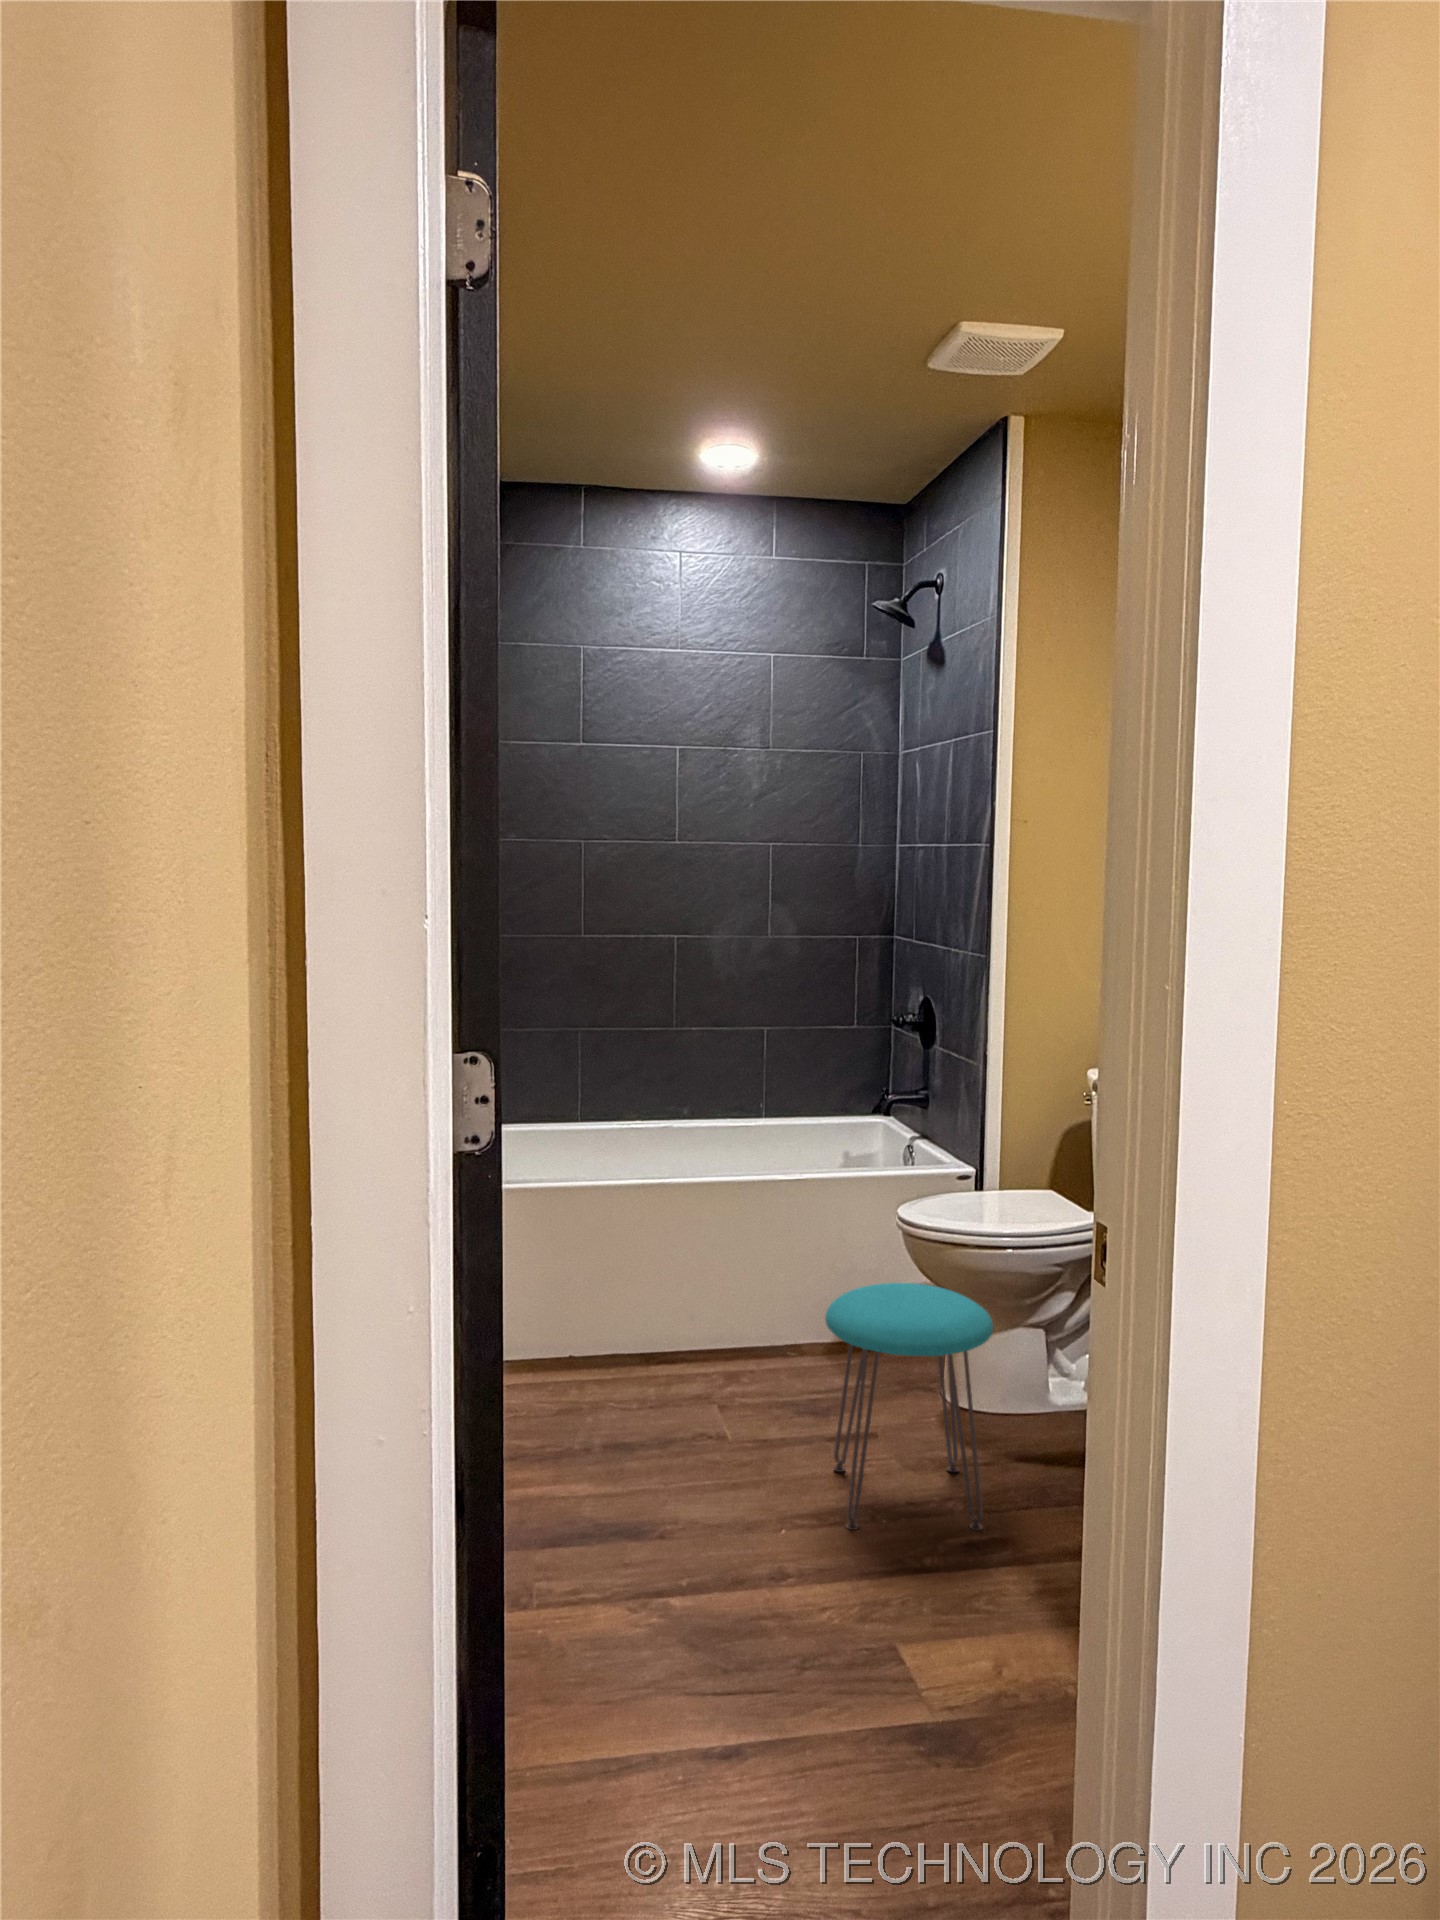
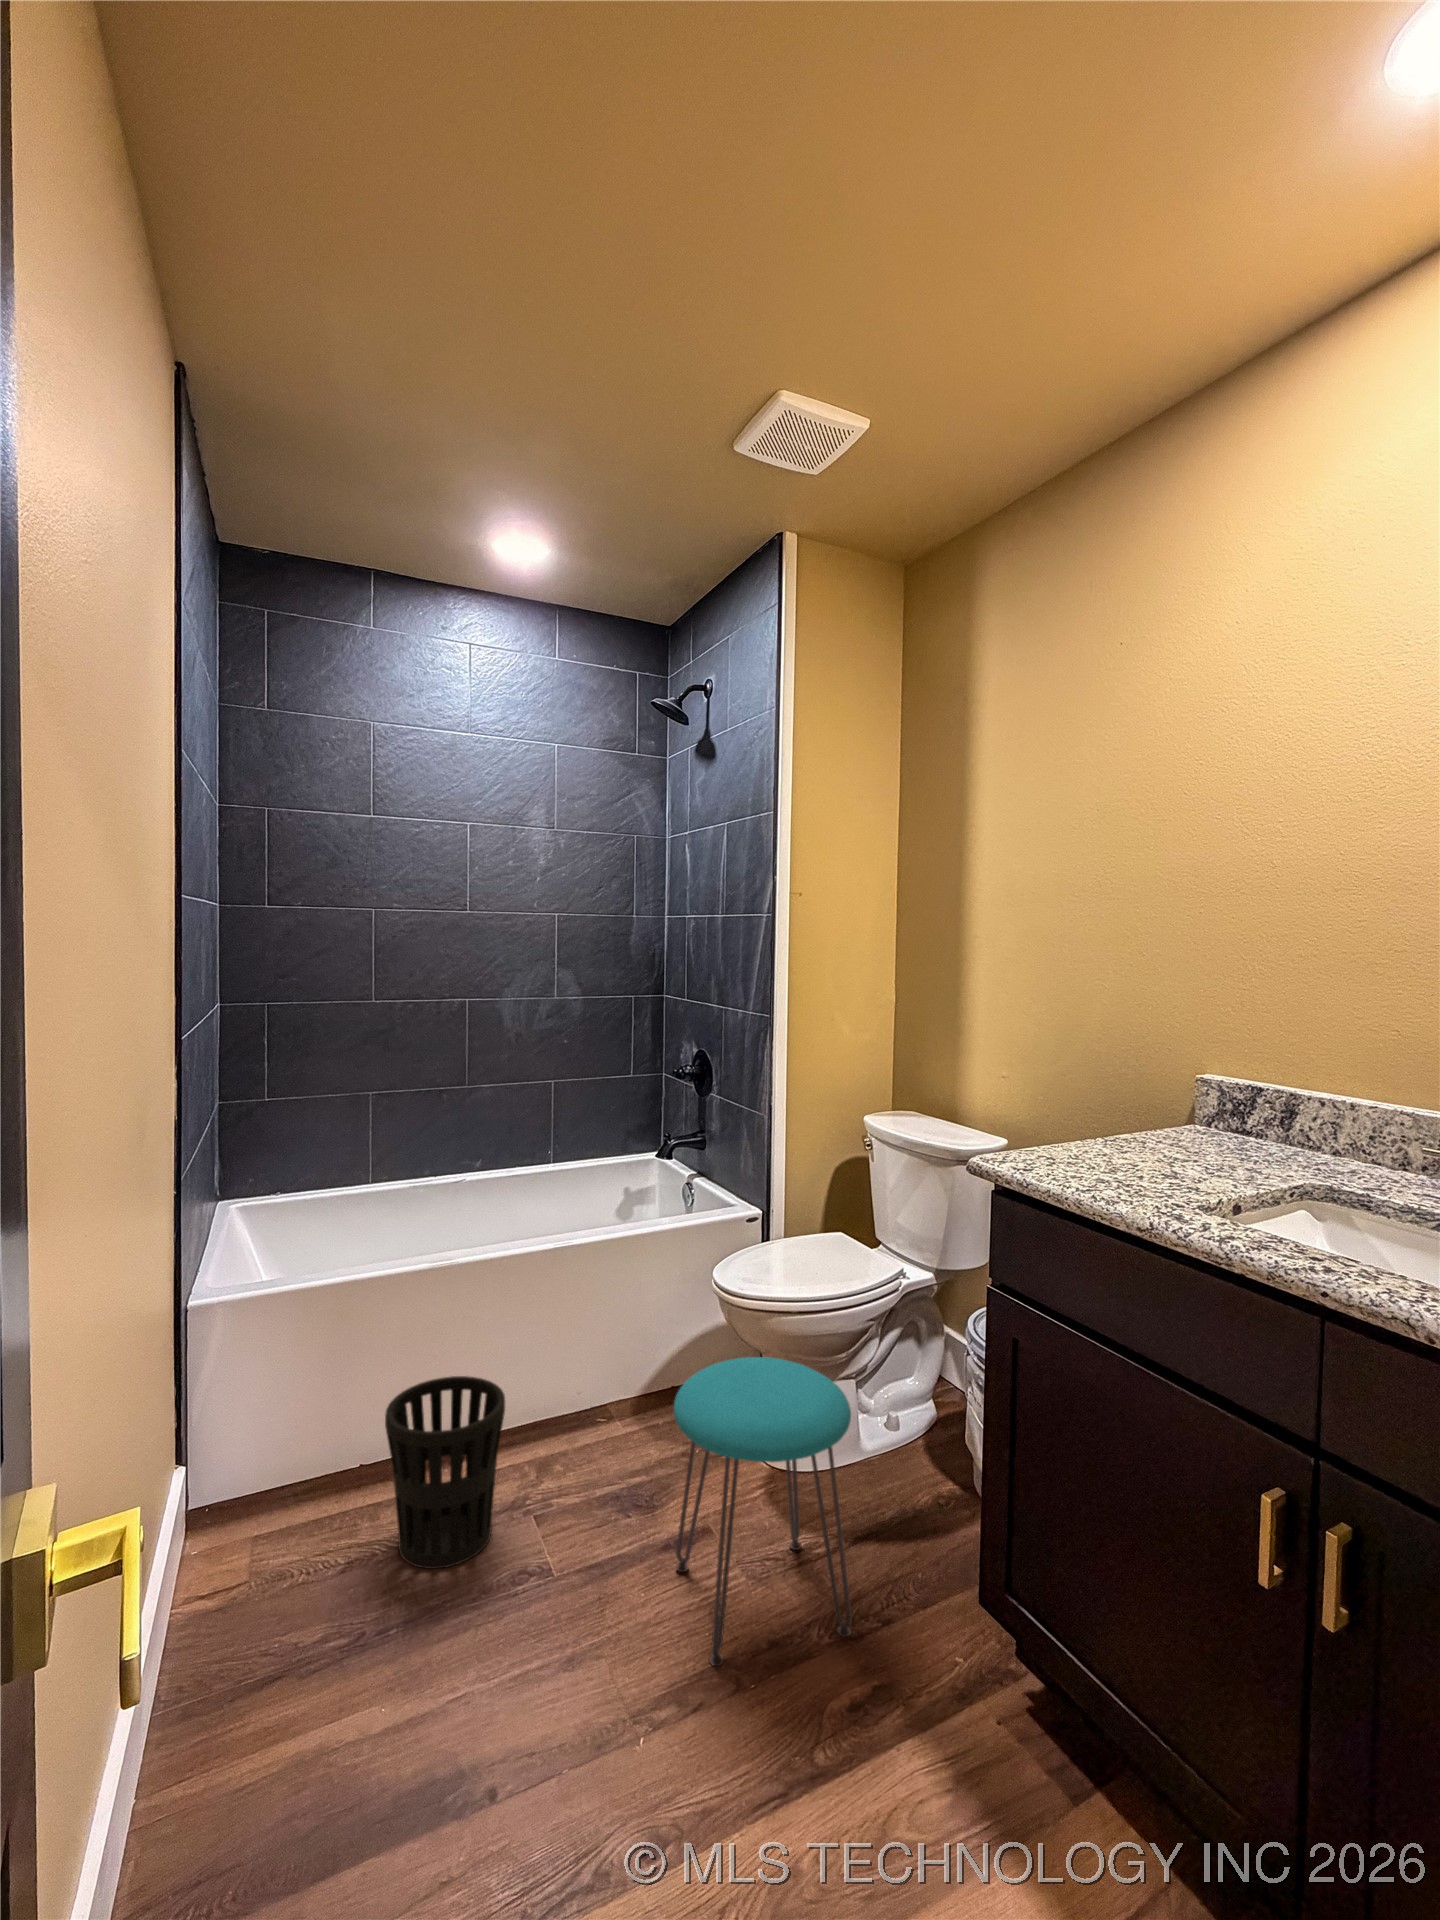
wastebasket: none [580,1286,686,1442] -> present [385,1376,505,1569]

